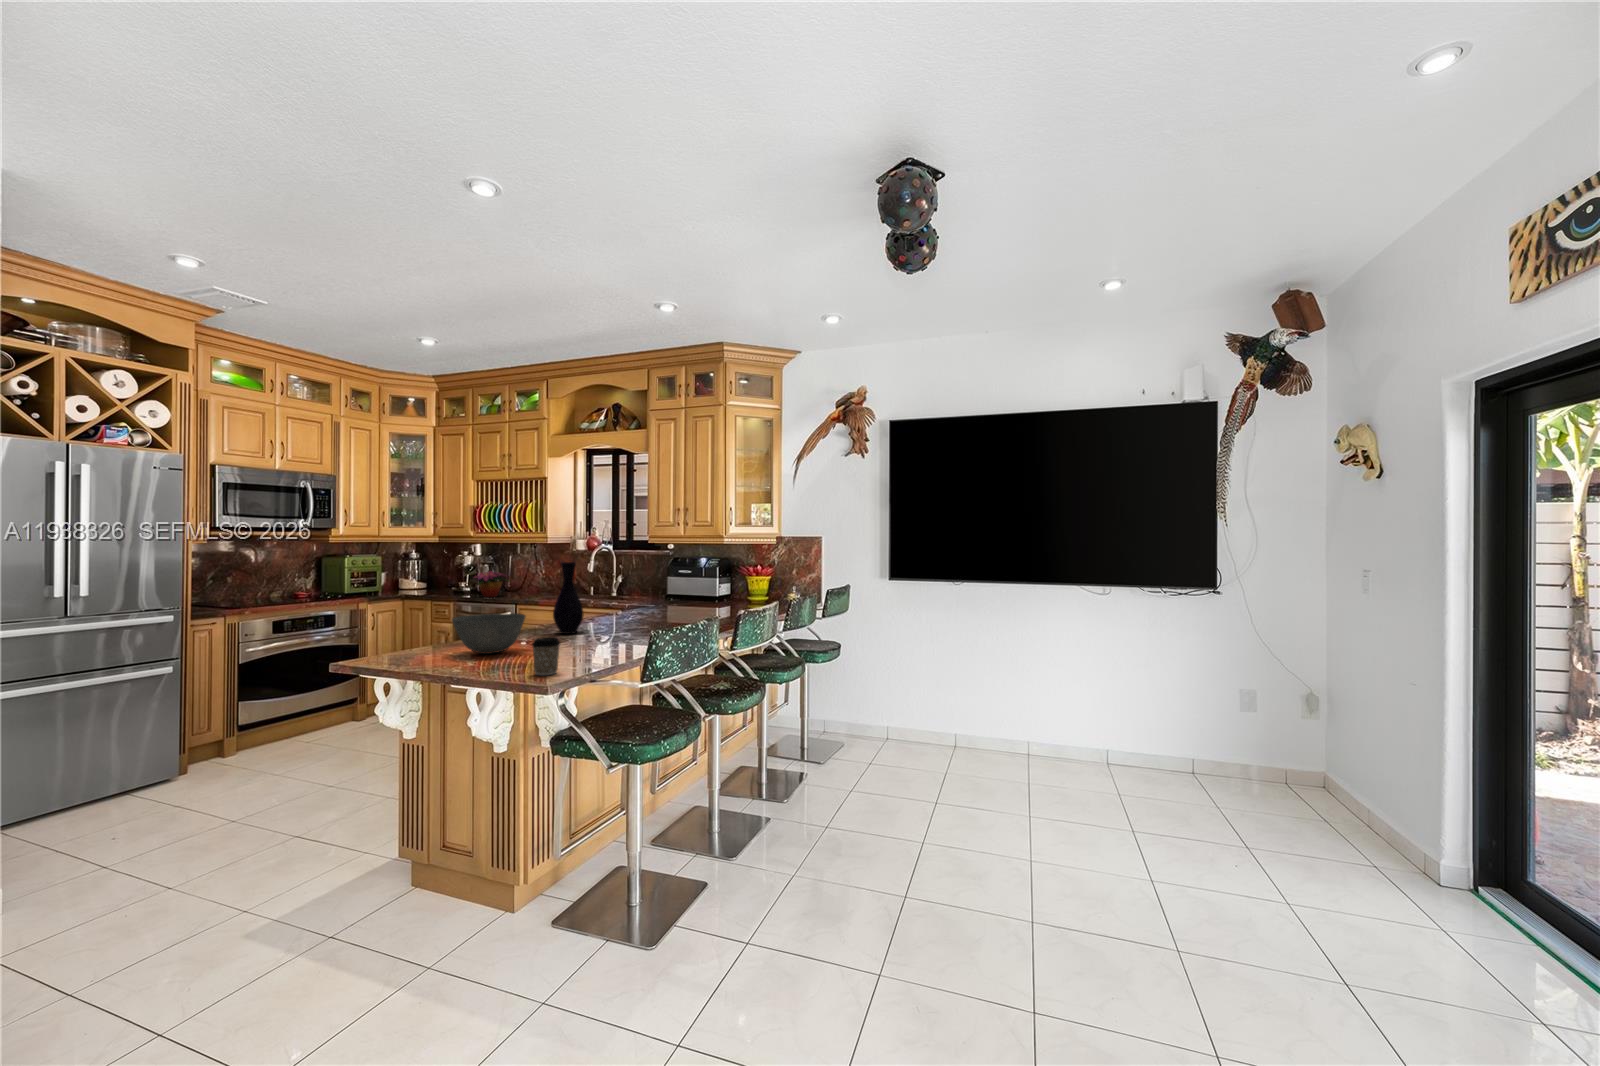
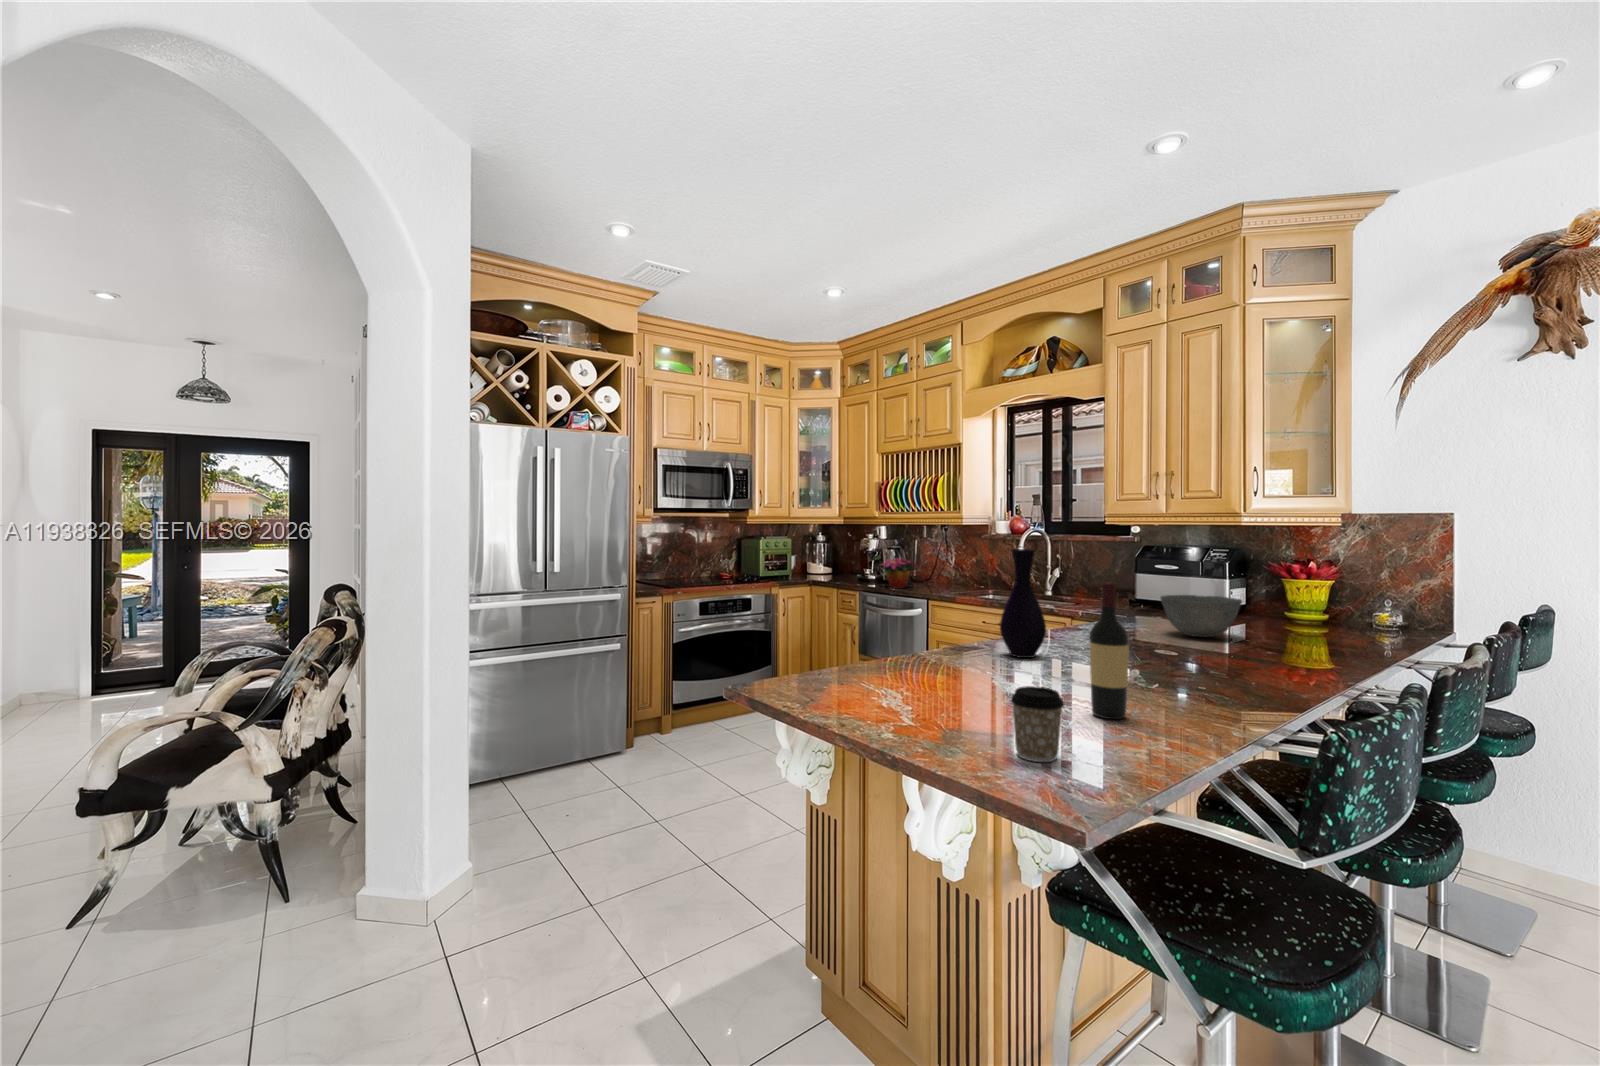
wine bottle: none [589,580,610,656] -> present [1090,582,1129,719]
bowl: present [452,613,526,654] -> present [1161,595,1242,637]

